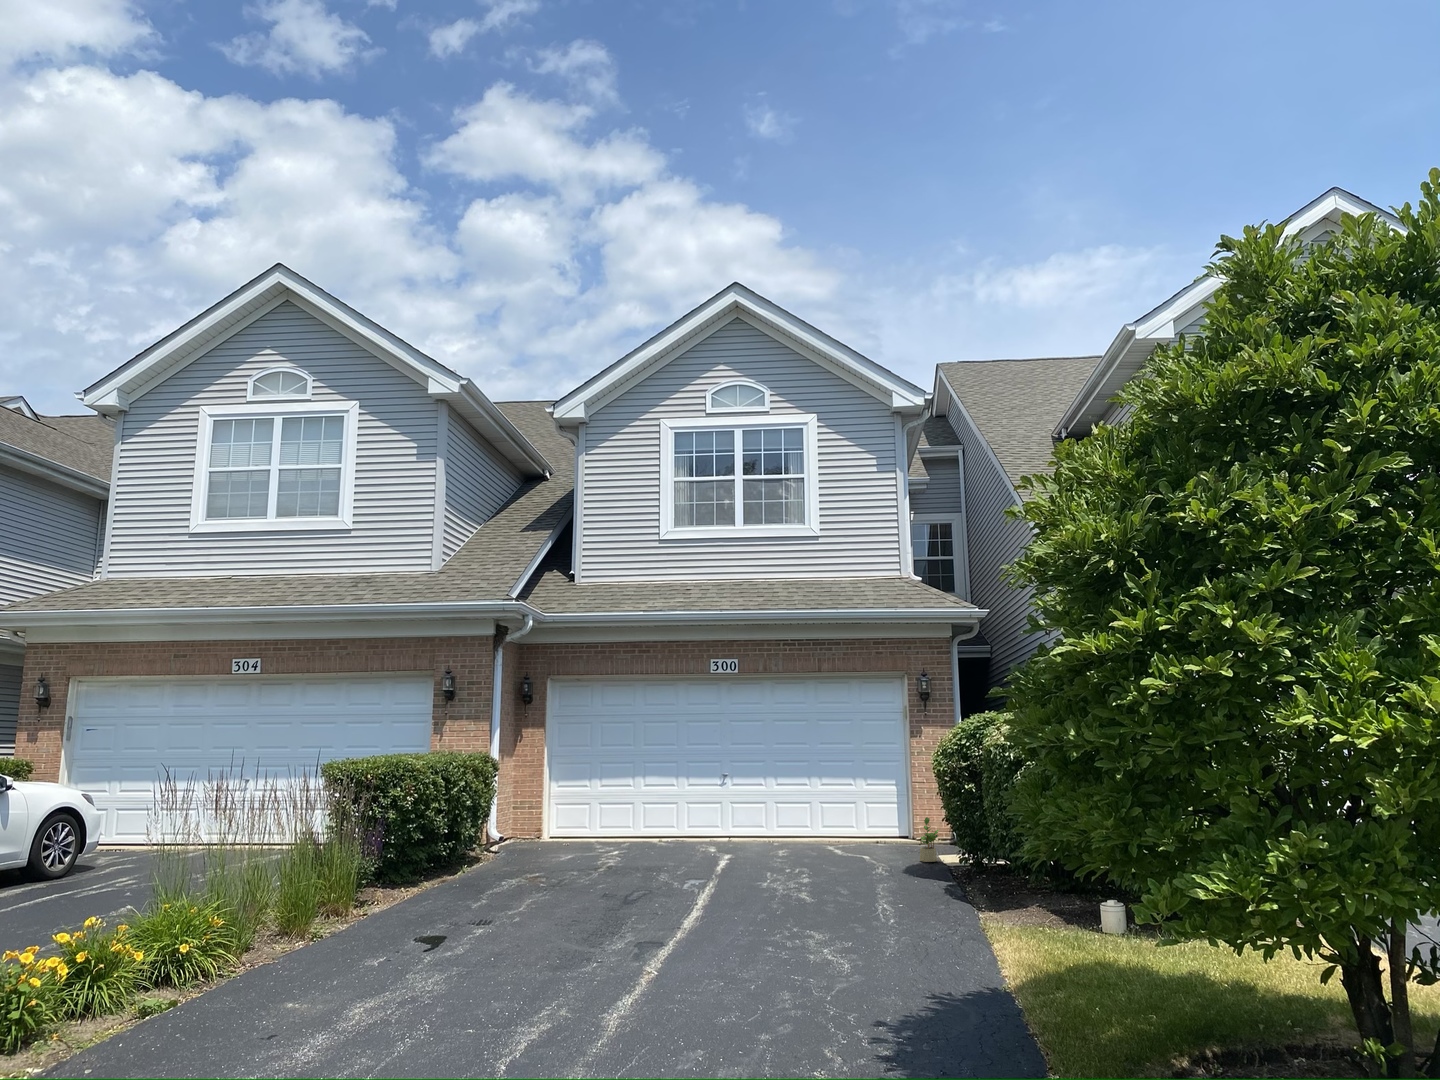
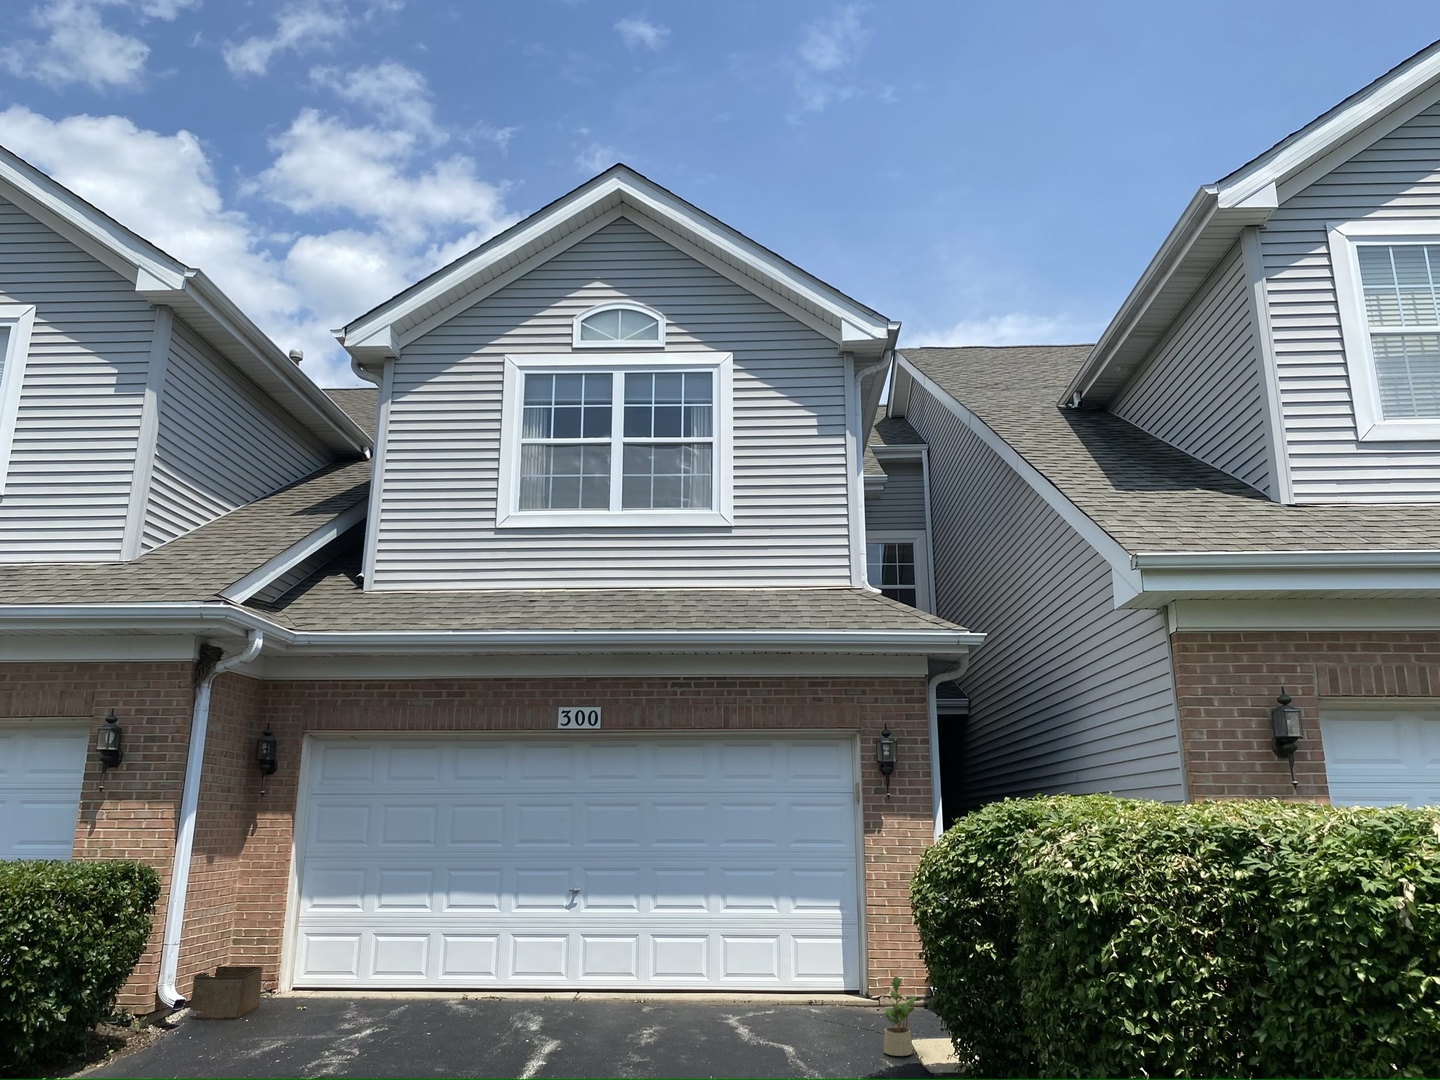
storage bin: none [498,821,536,849] -> present [190,966,263,1019]

